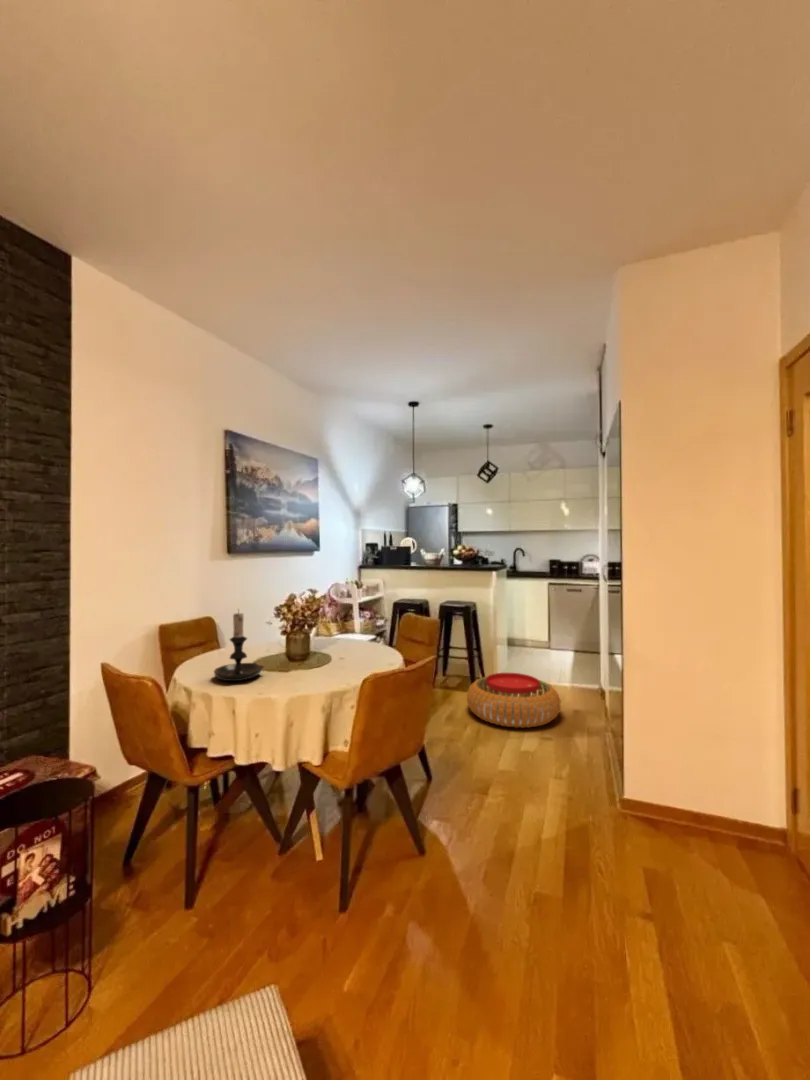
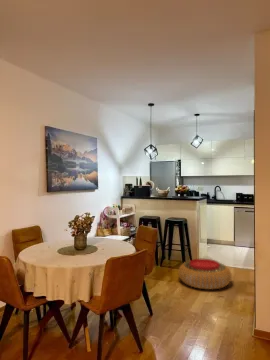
candle holder: present [214,613,264,681] -> none [37,222,63,259]

